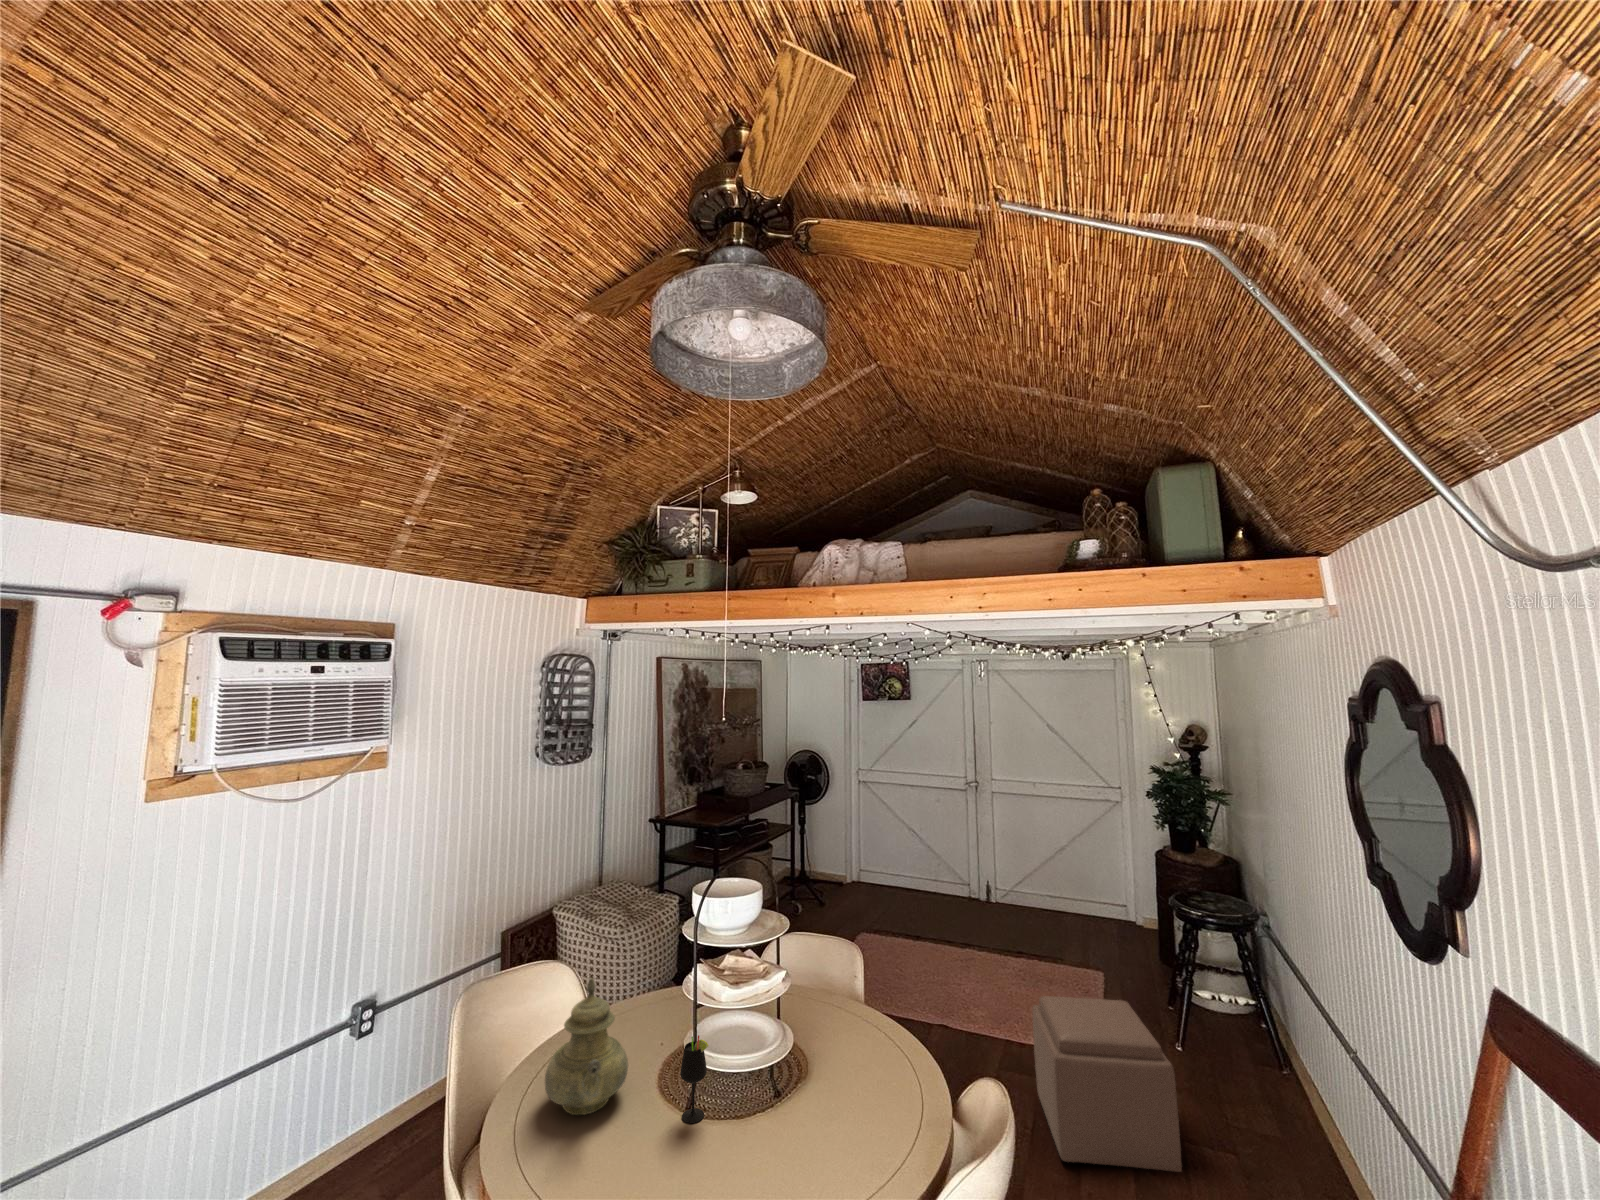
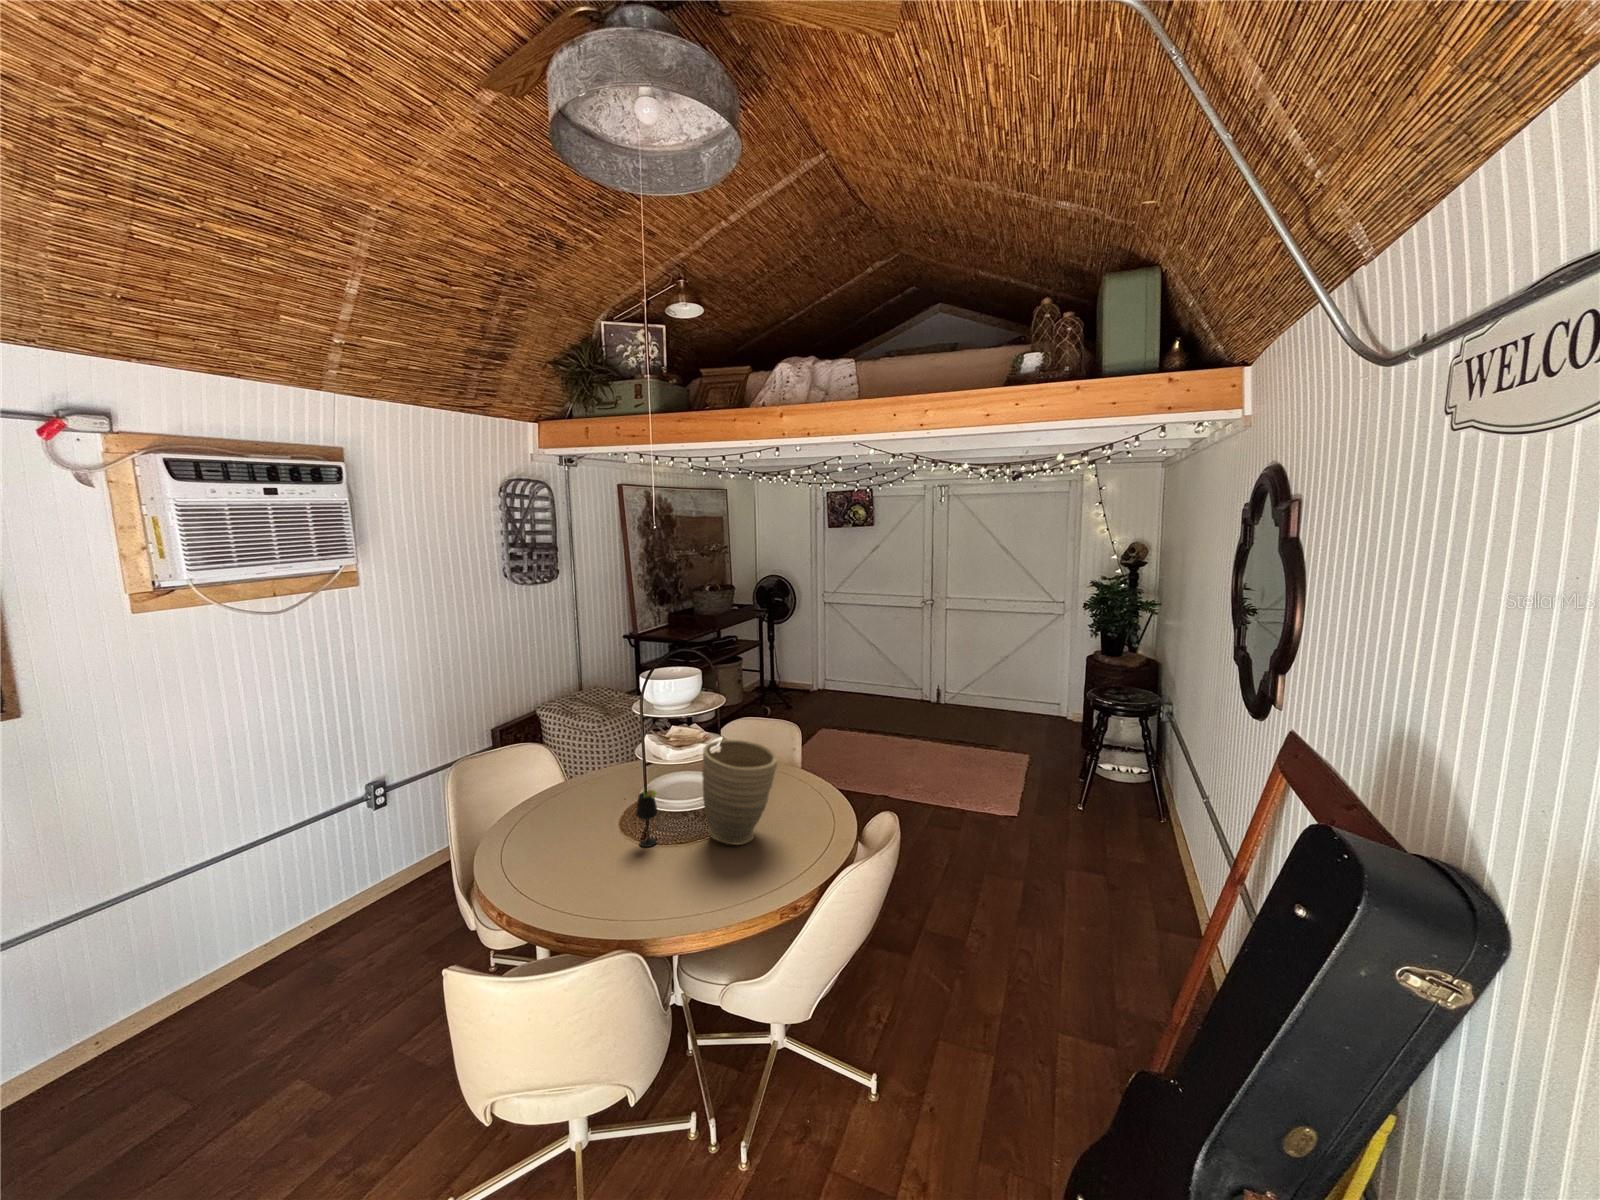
vase: none [763,970,856,1123] -> present [702,739,778,845]
teapot: present [545,978,628,1115] -> none [527,747,595,844]
ottoman: present [1032,996,1182,1172] -> none [946,767,1050,884]

